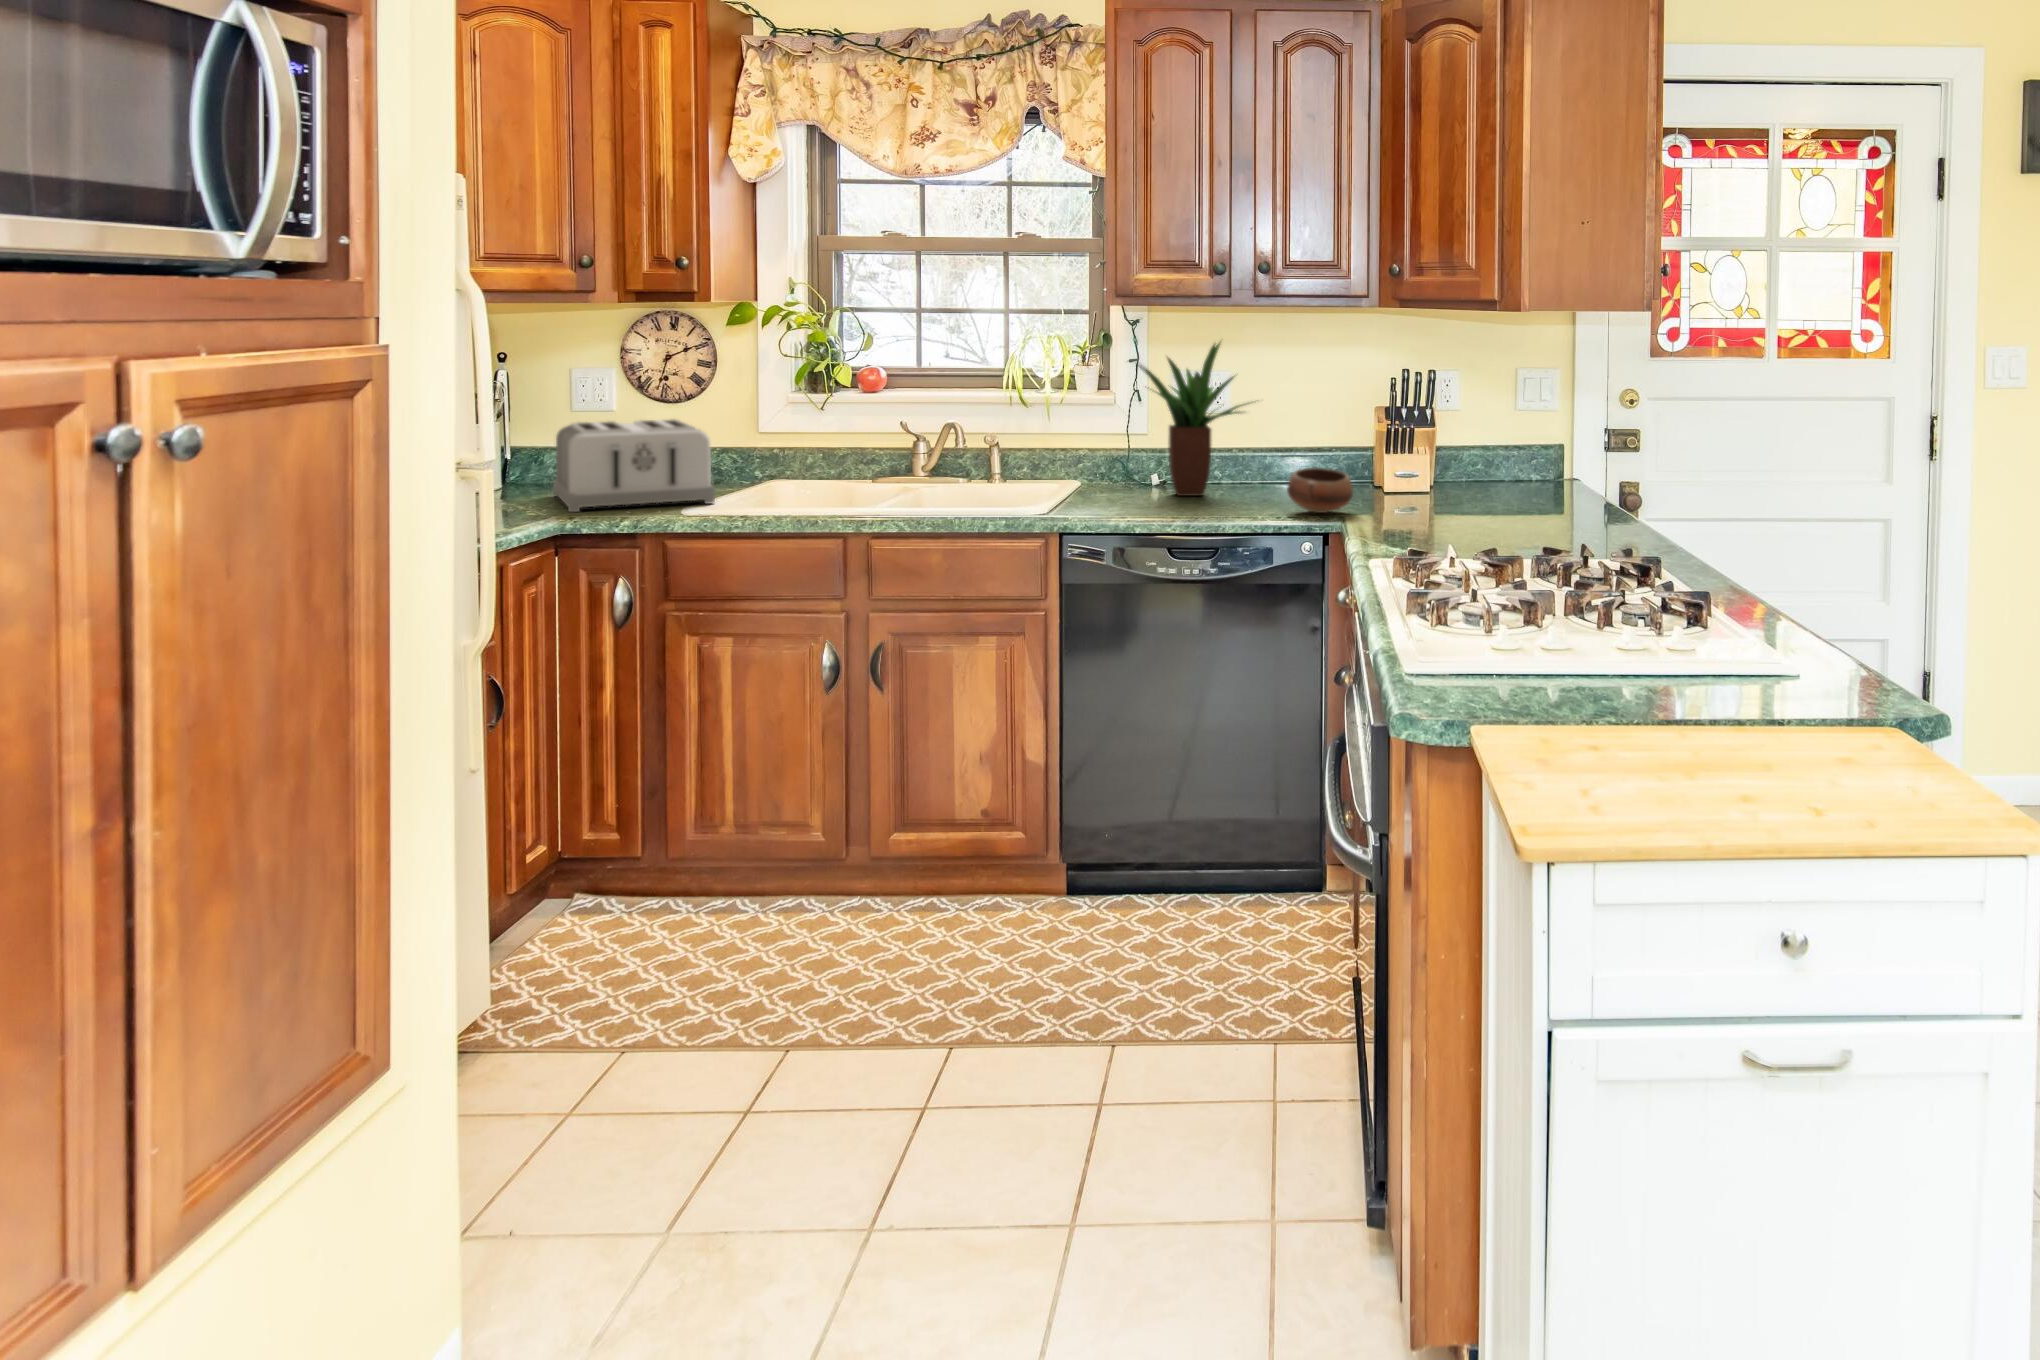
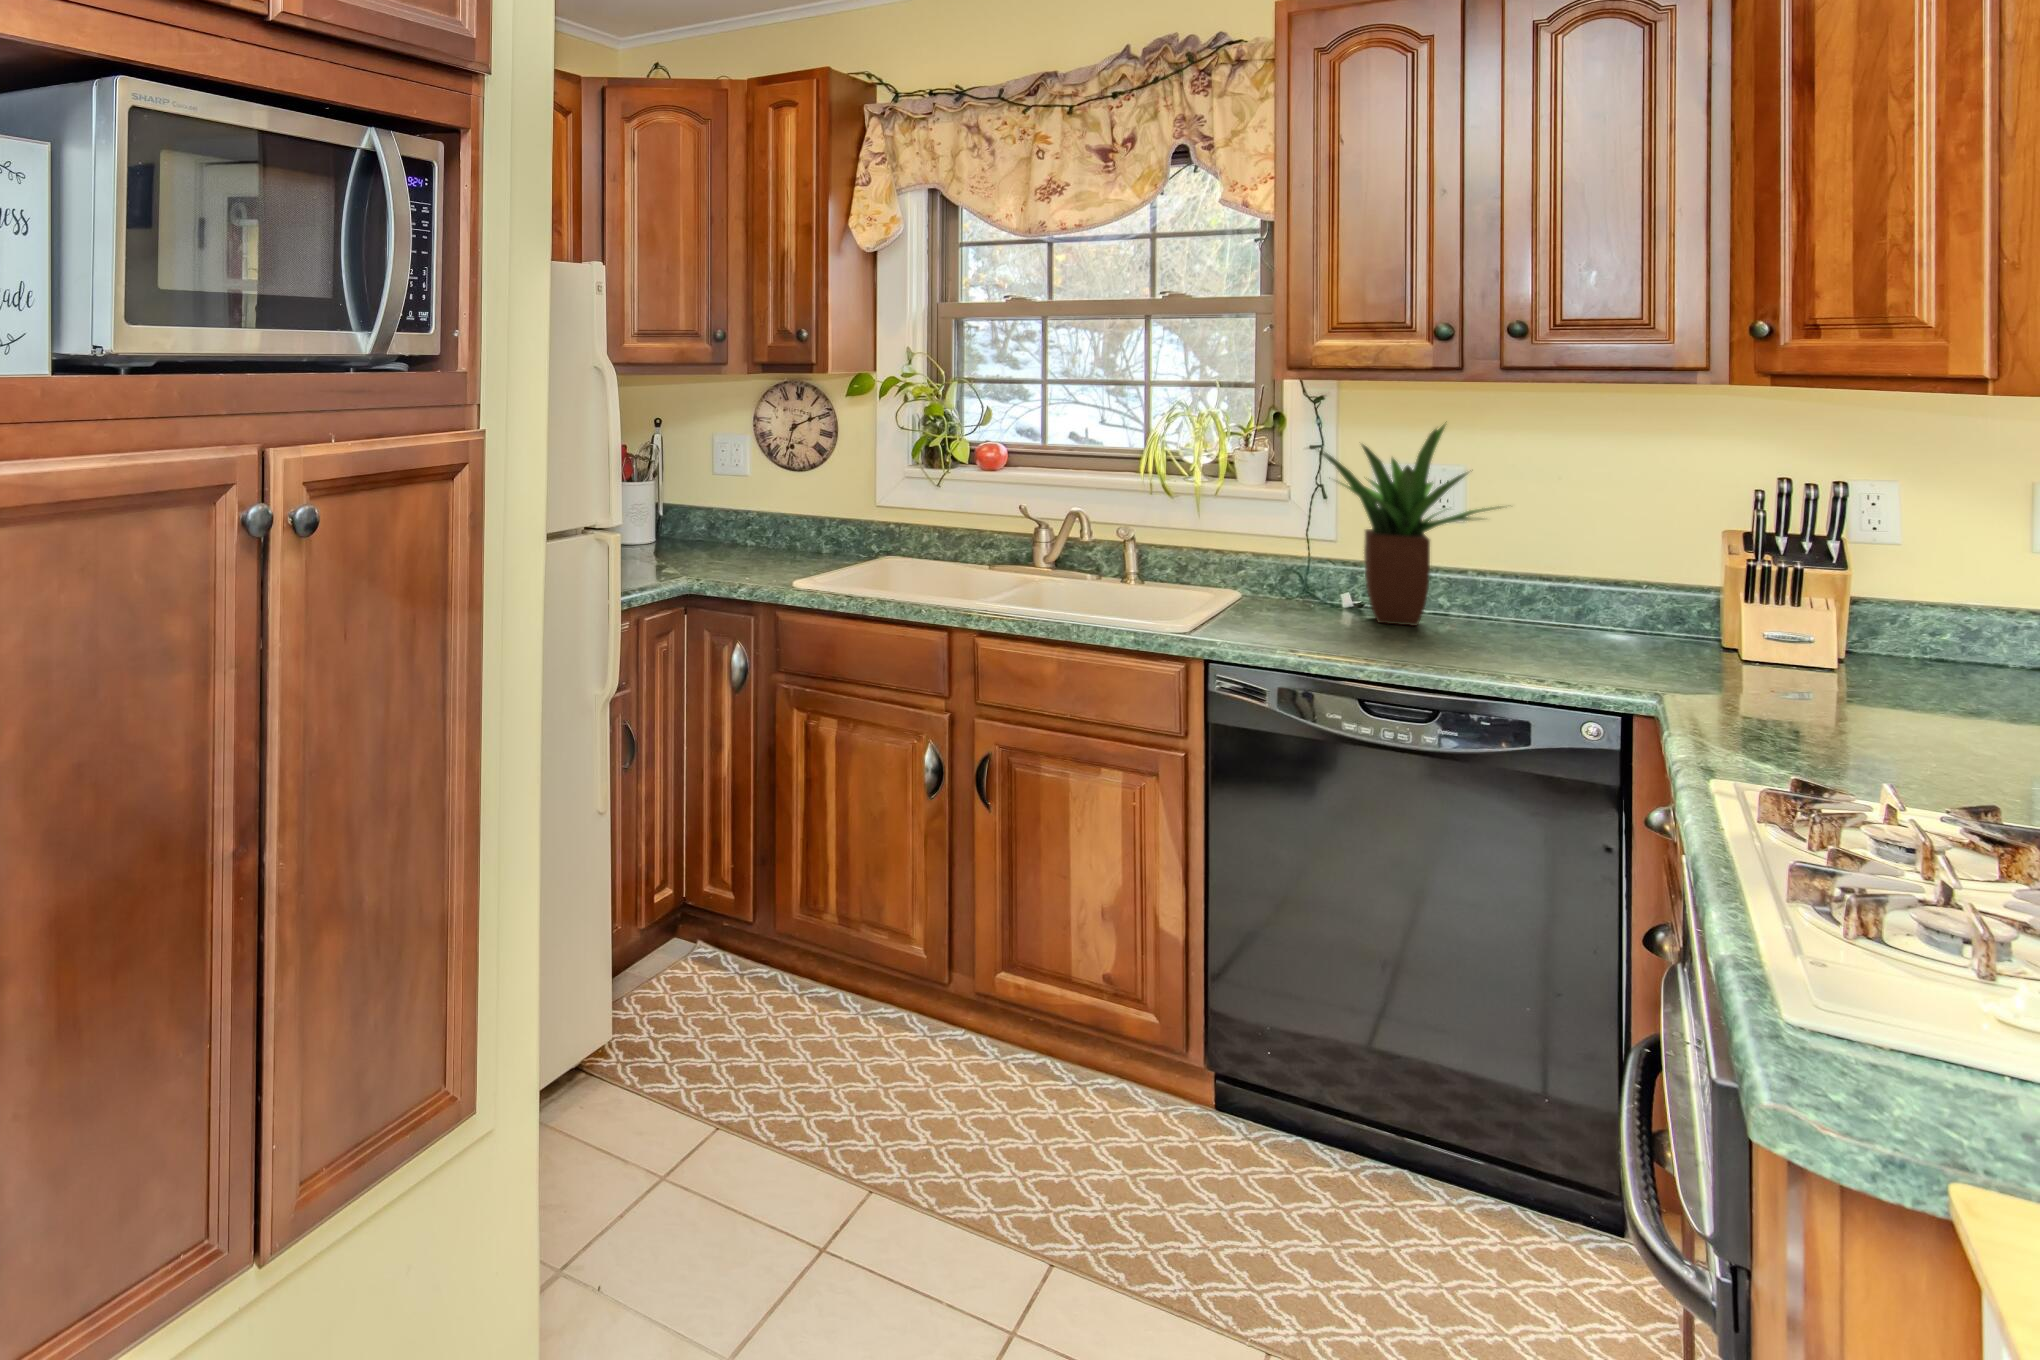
toaster: present [553,419,715,512] -> none [691,486,827,577]
bowl: present [1287,467,1353,513] -> none [1558,611,1680,680]

